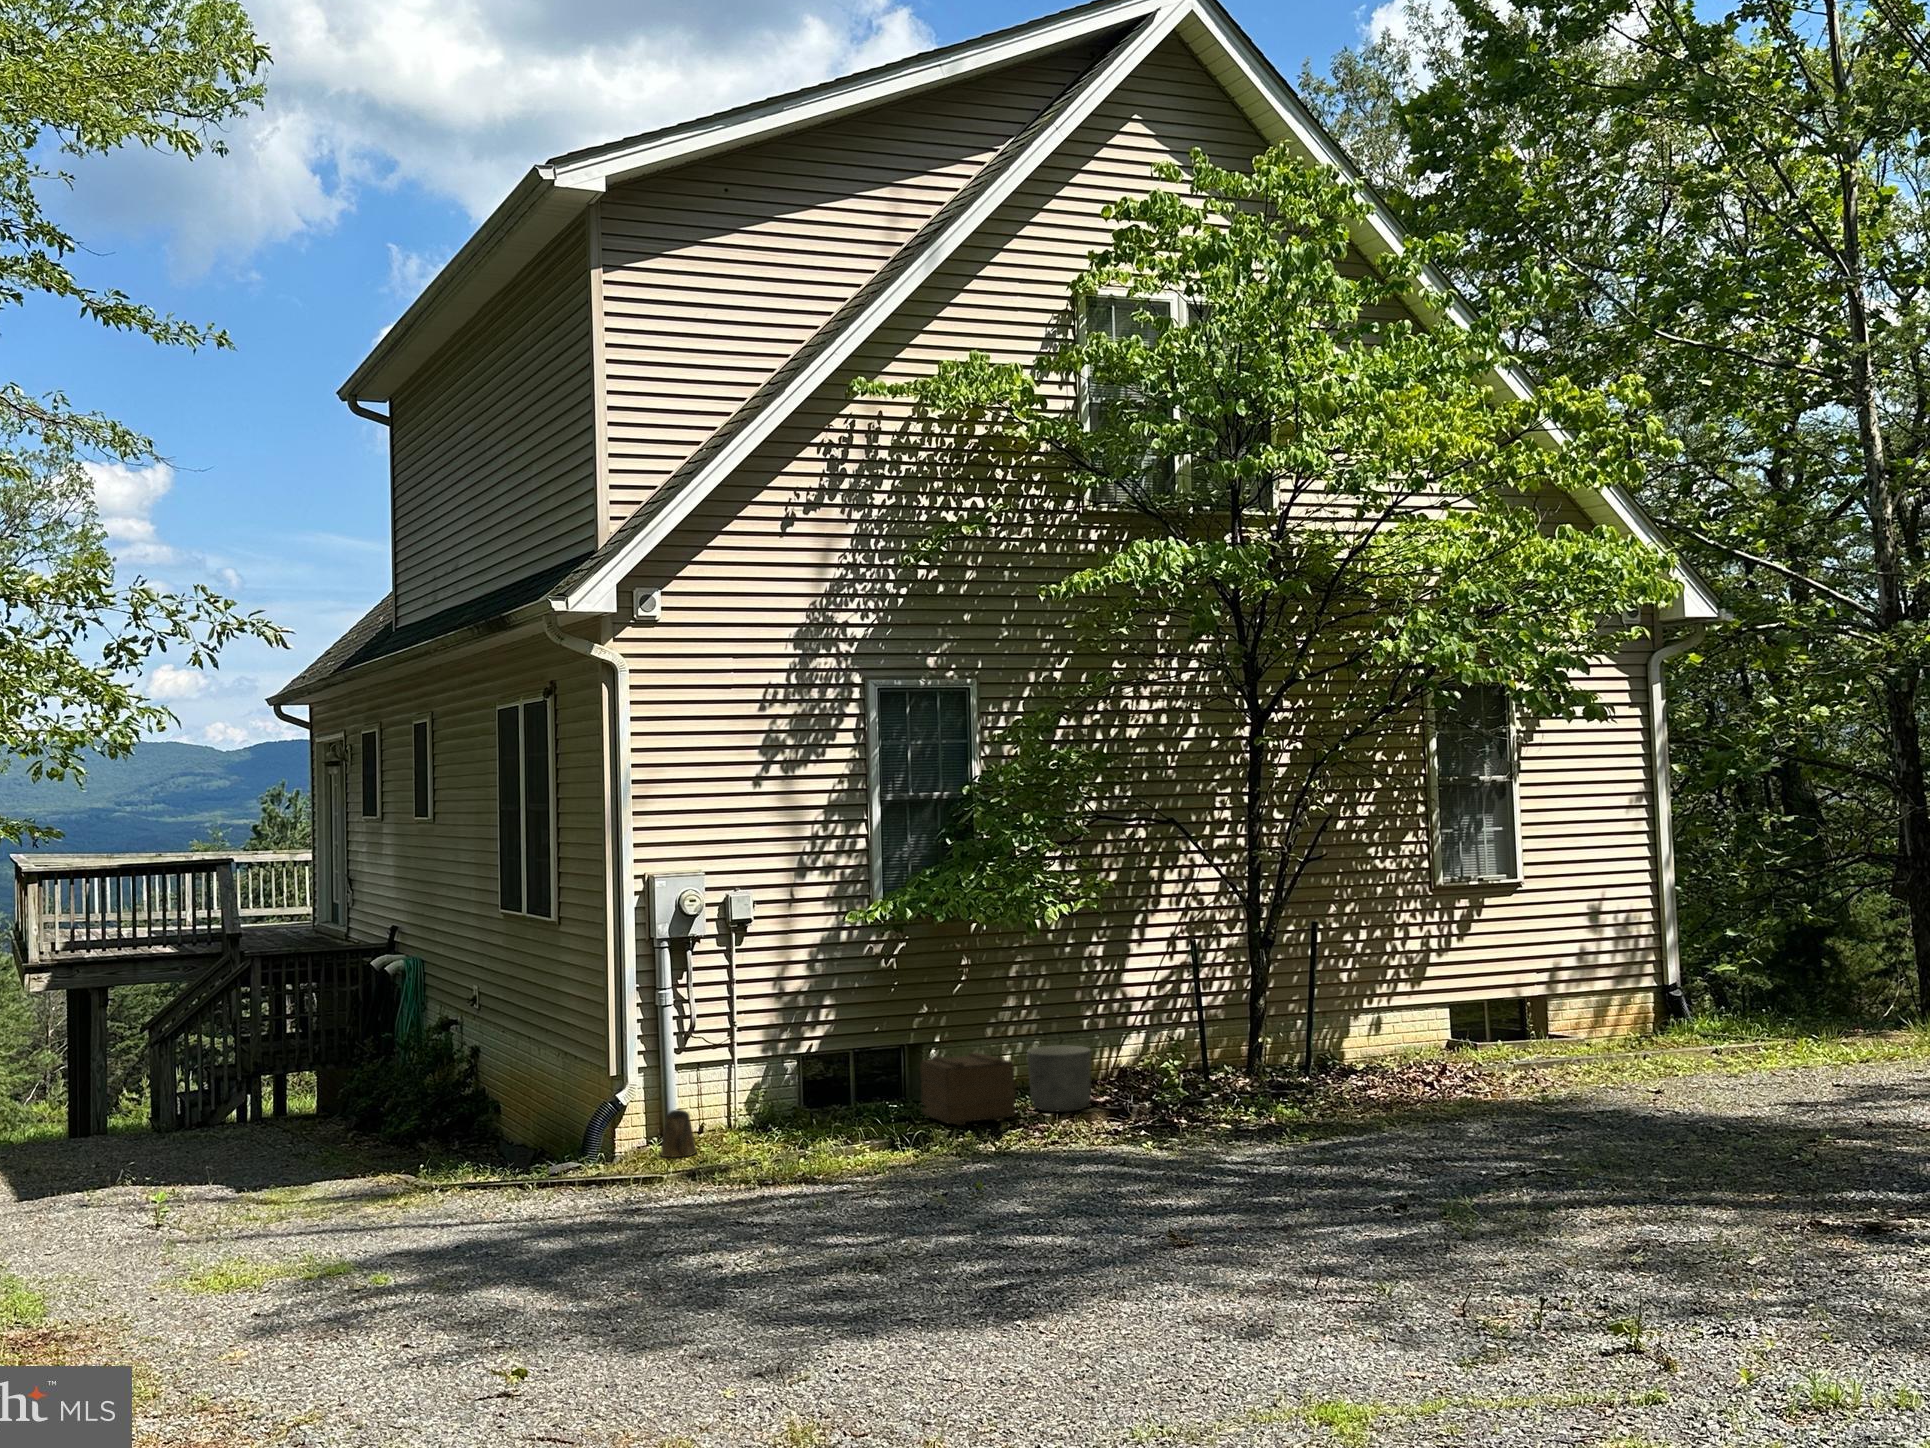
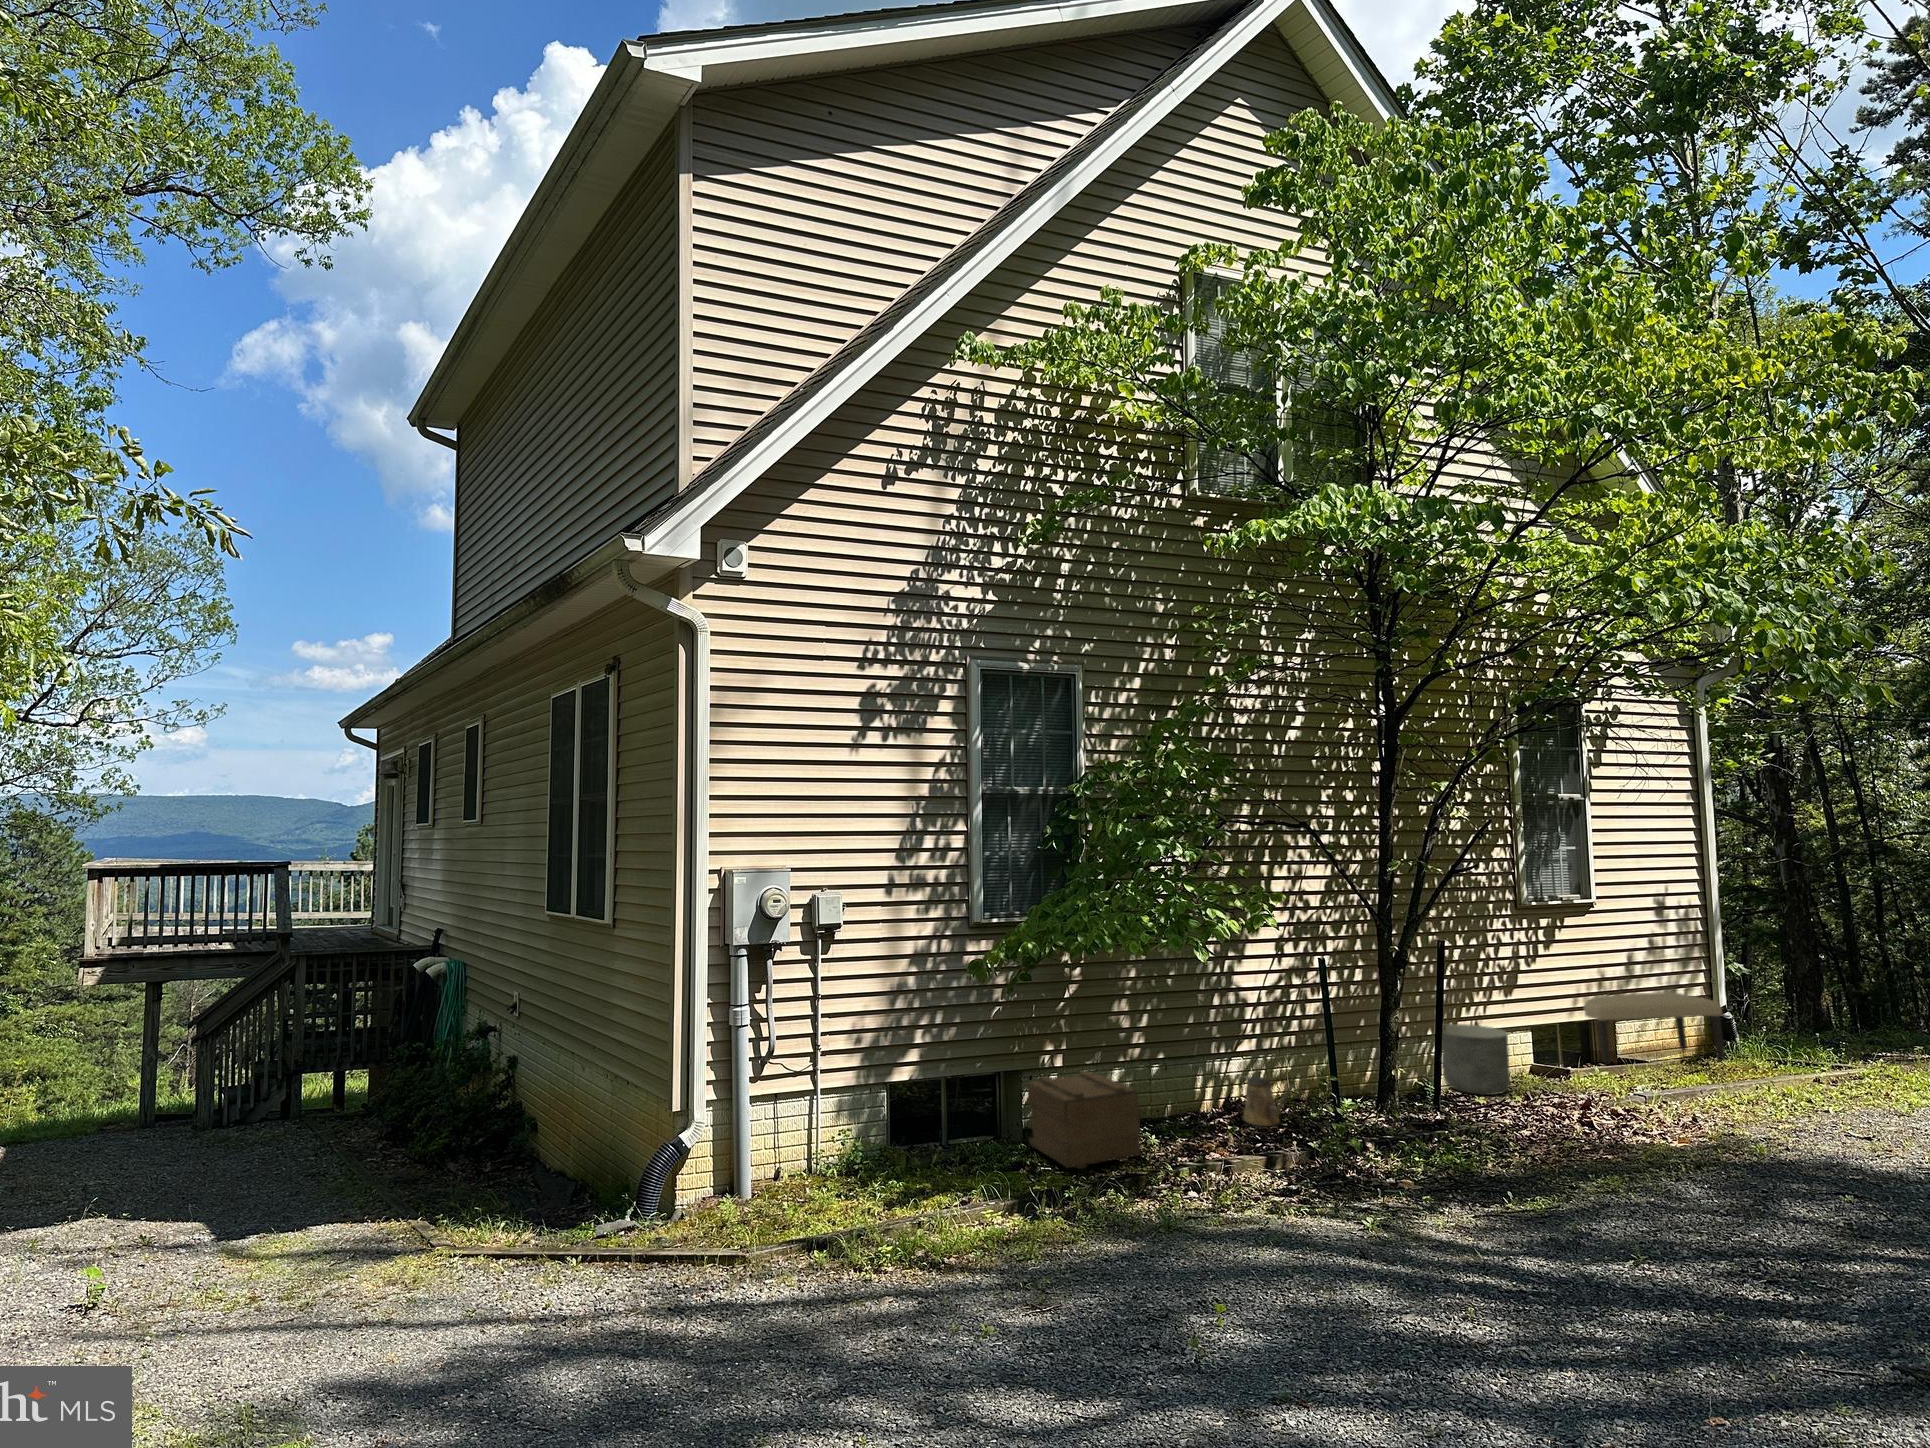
bench: none [1483,991,1630,1059] -> present [1570,992,1725,1064]
planter: present [1027,1046,1091,1112] -> present [1442,1024,1510,1095]
watering can: present [661,1110,697,1157] -> present [1243,1076,1295,1126]

